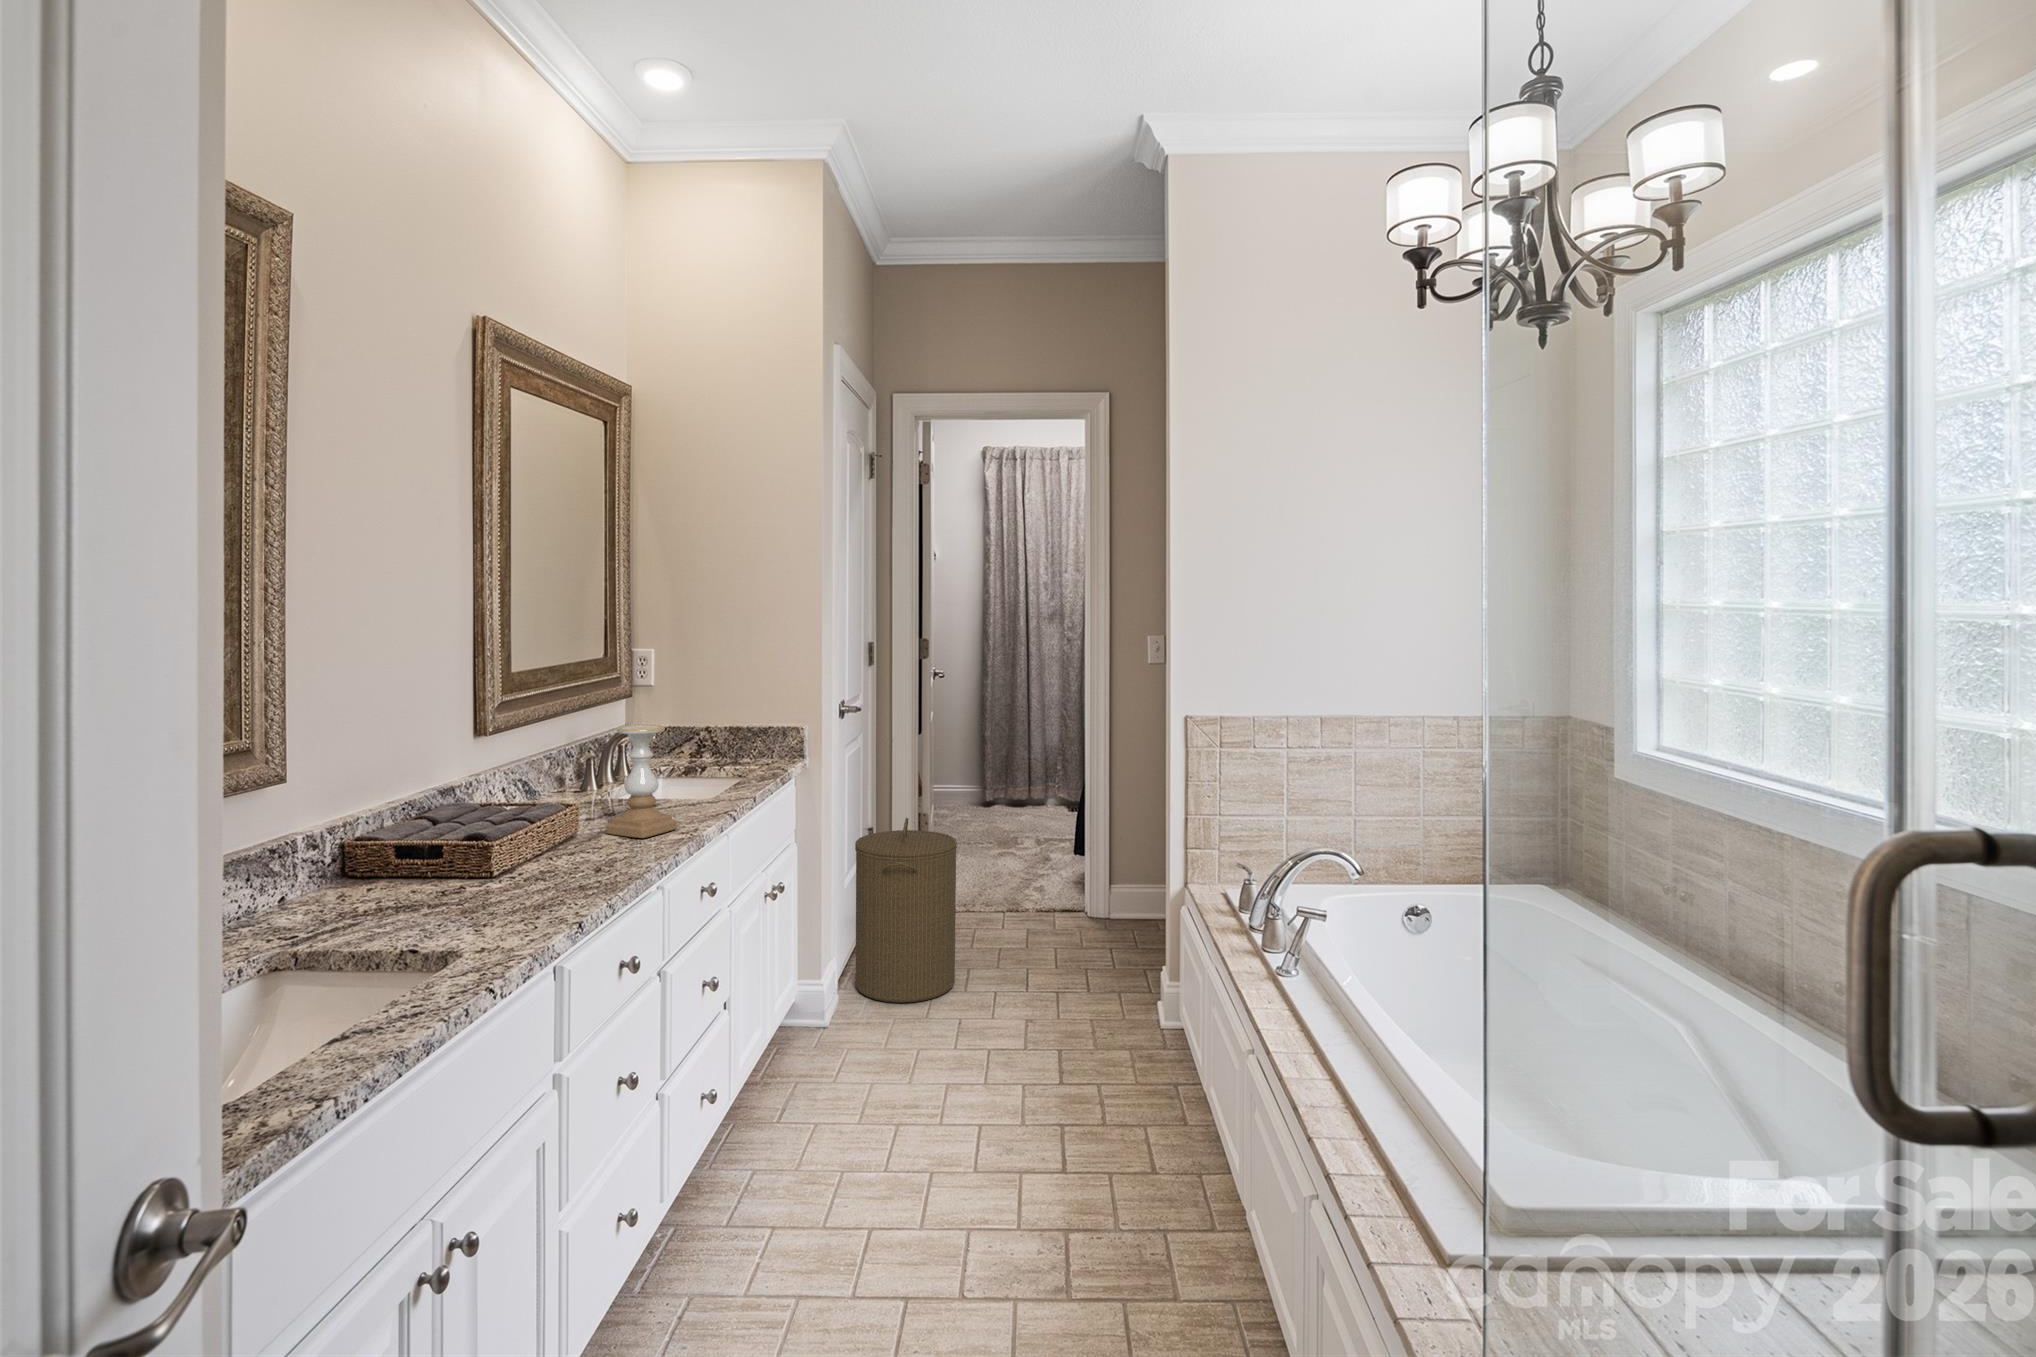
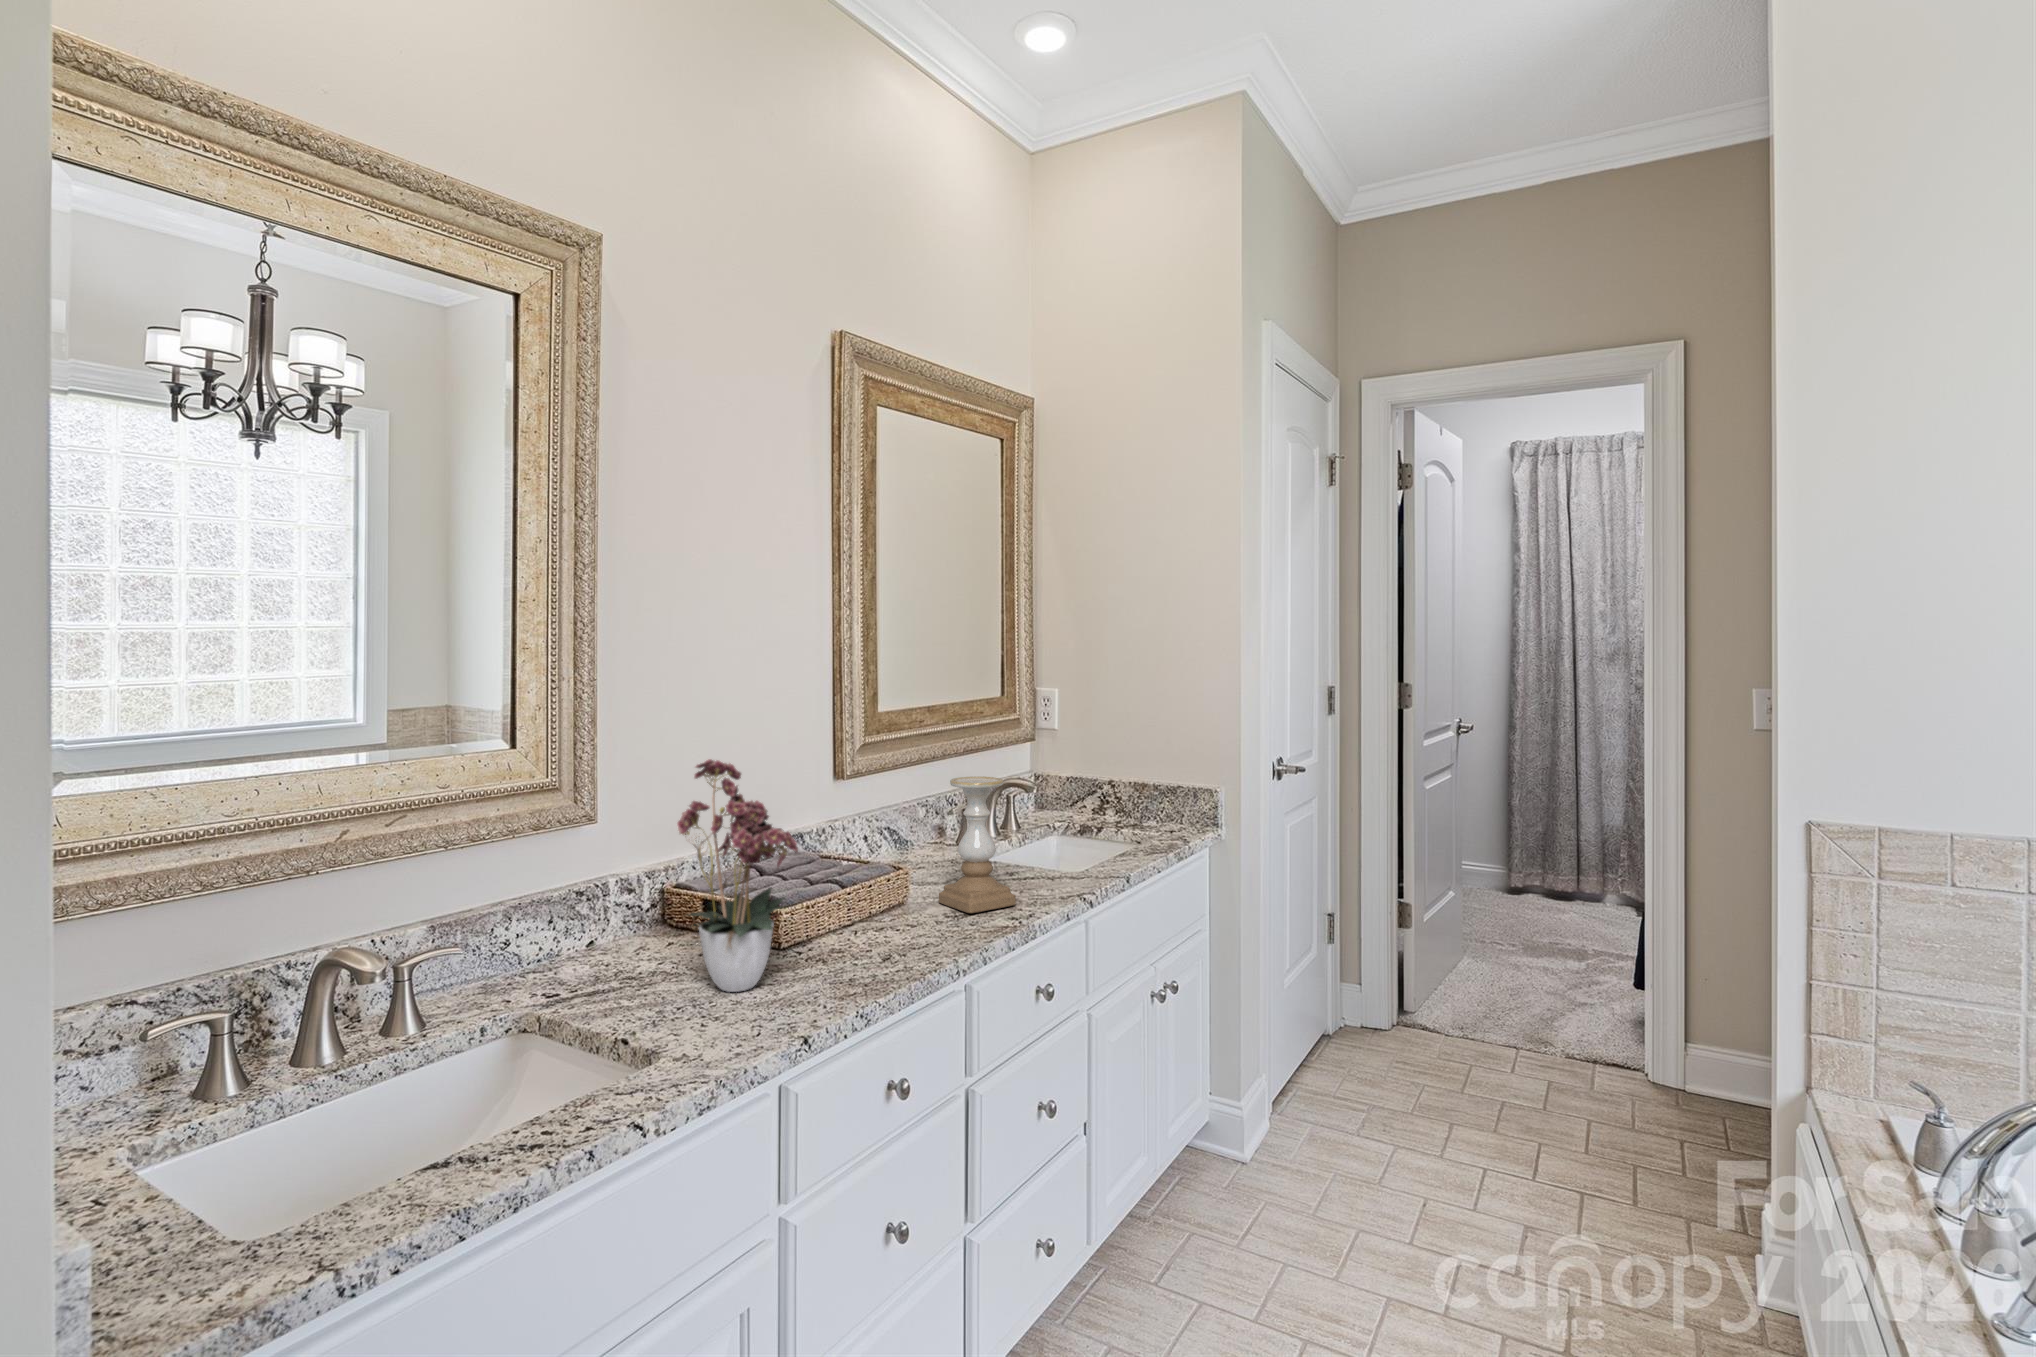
flower arrangement: none [403,705,556,914] -> present [677,759,798,992]
laundry hamper: present [855,818,957,1003] -> none [1292,909,1429,1155]

